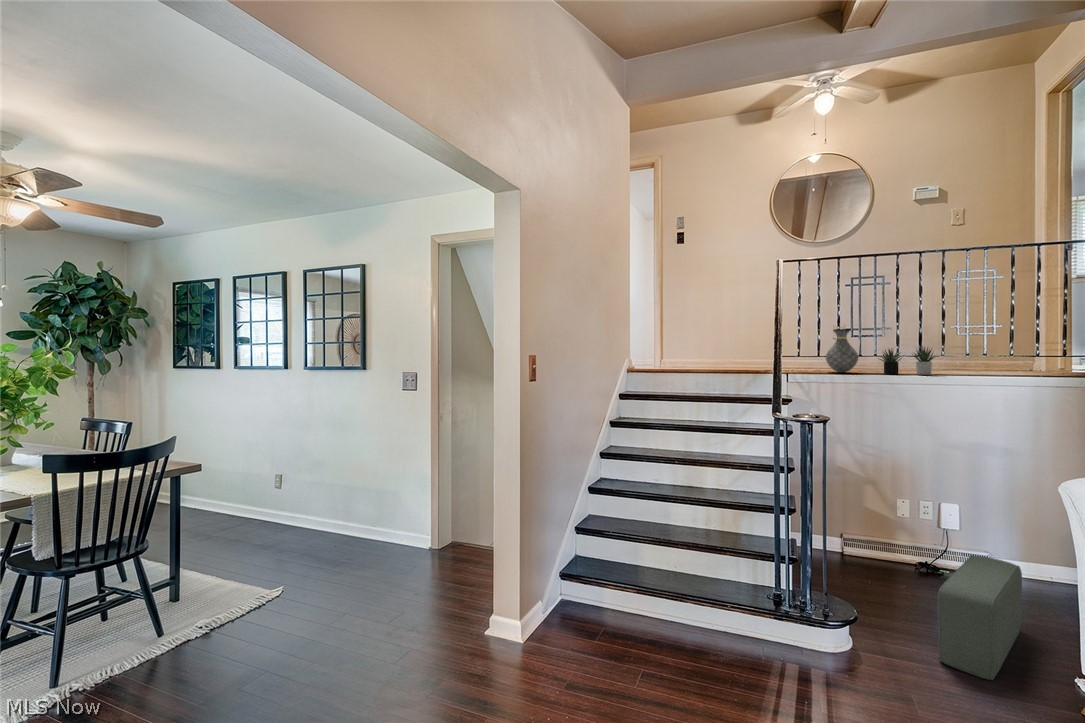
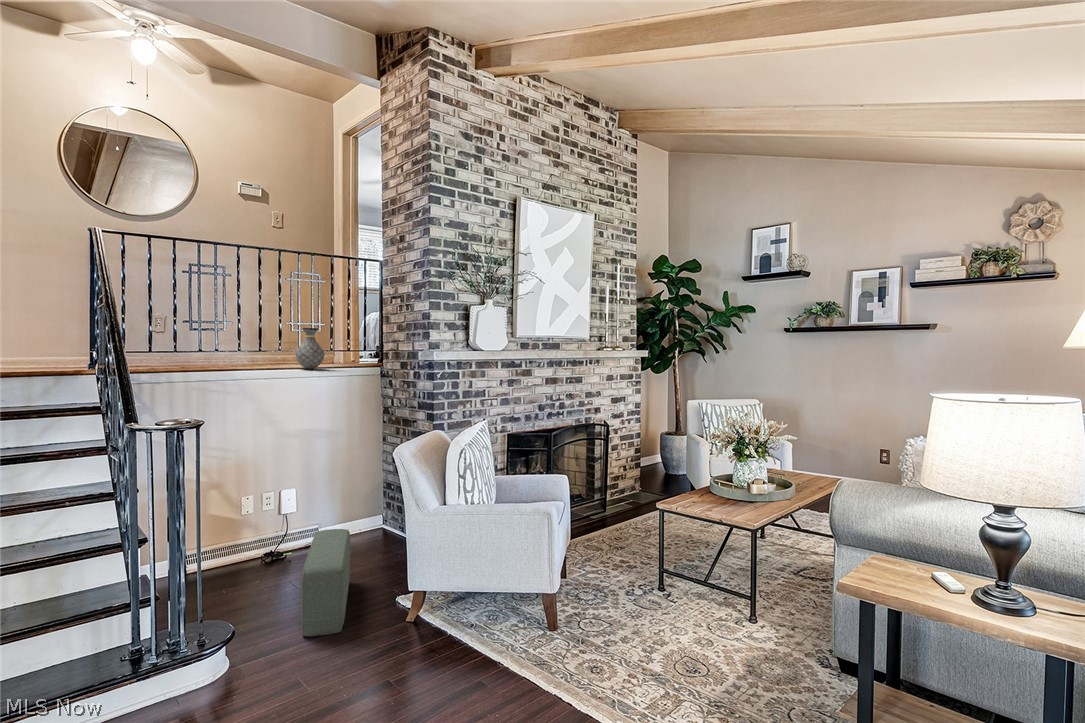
vase: present [826,329,858,372] -> present [296,328,325,369]
succulent plant: present [880,346,937,375] -> none [225,342,284,372]

